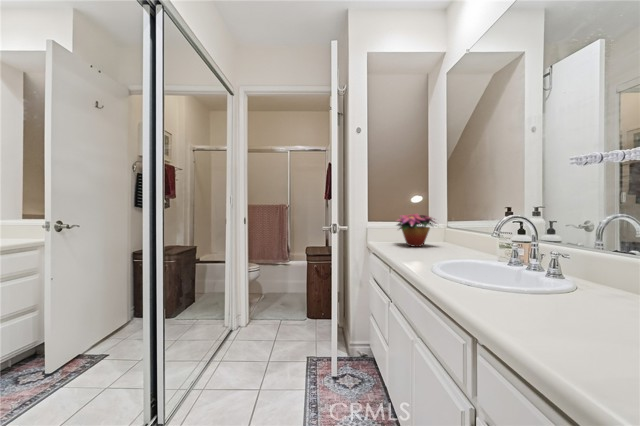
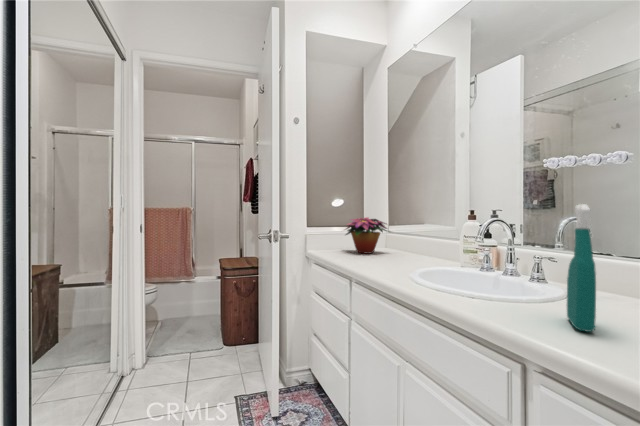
spray bottle: none [515,208,542,318] -> present [567,204,596,332]

